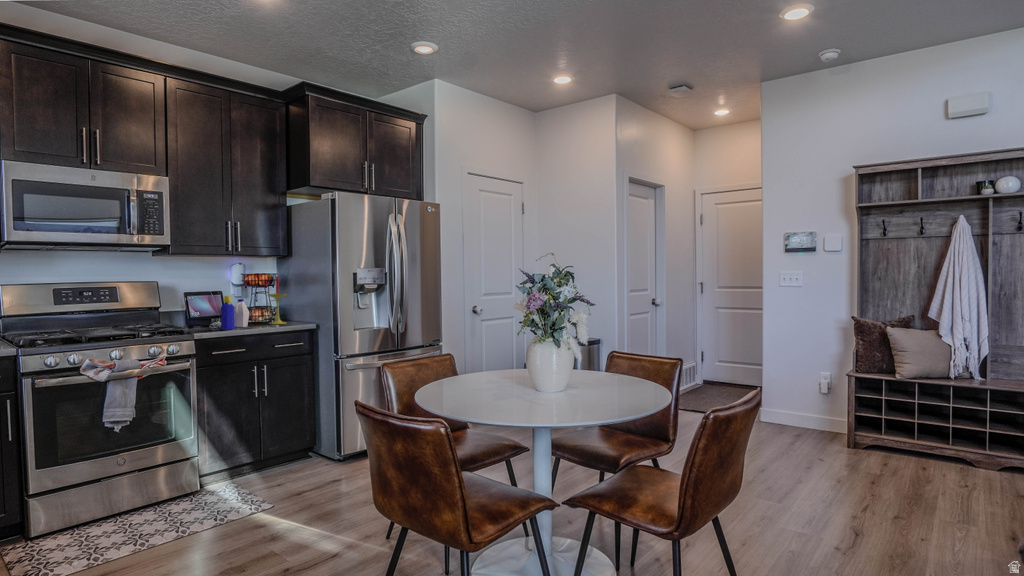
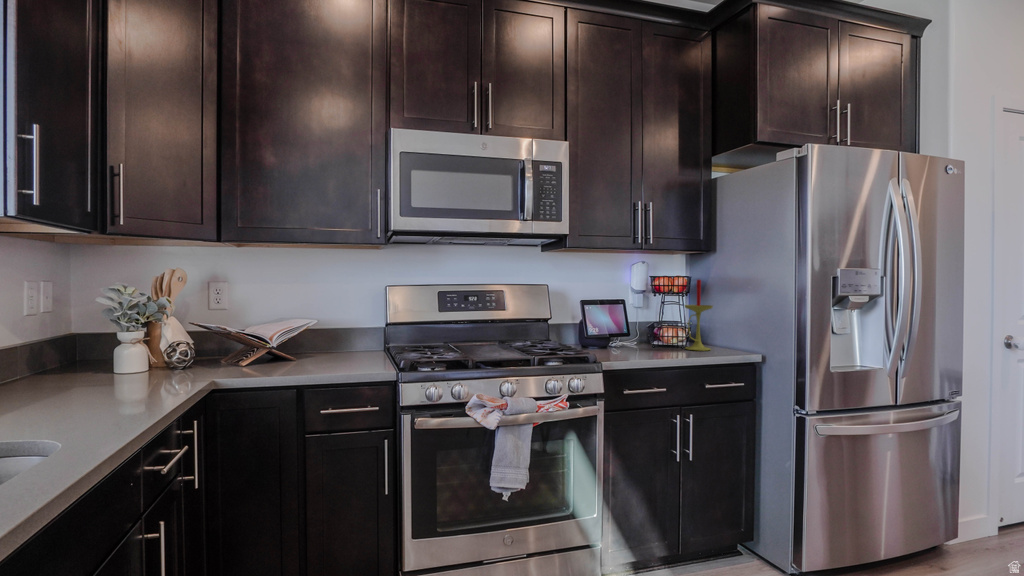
bottle: present [221,296,249,330] -> none [630,307,664,357]

